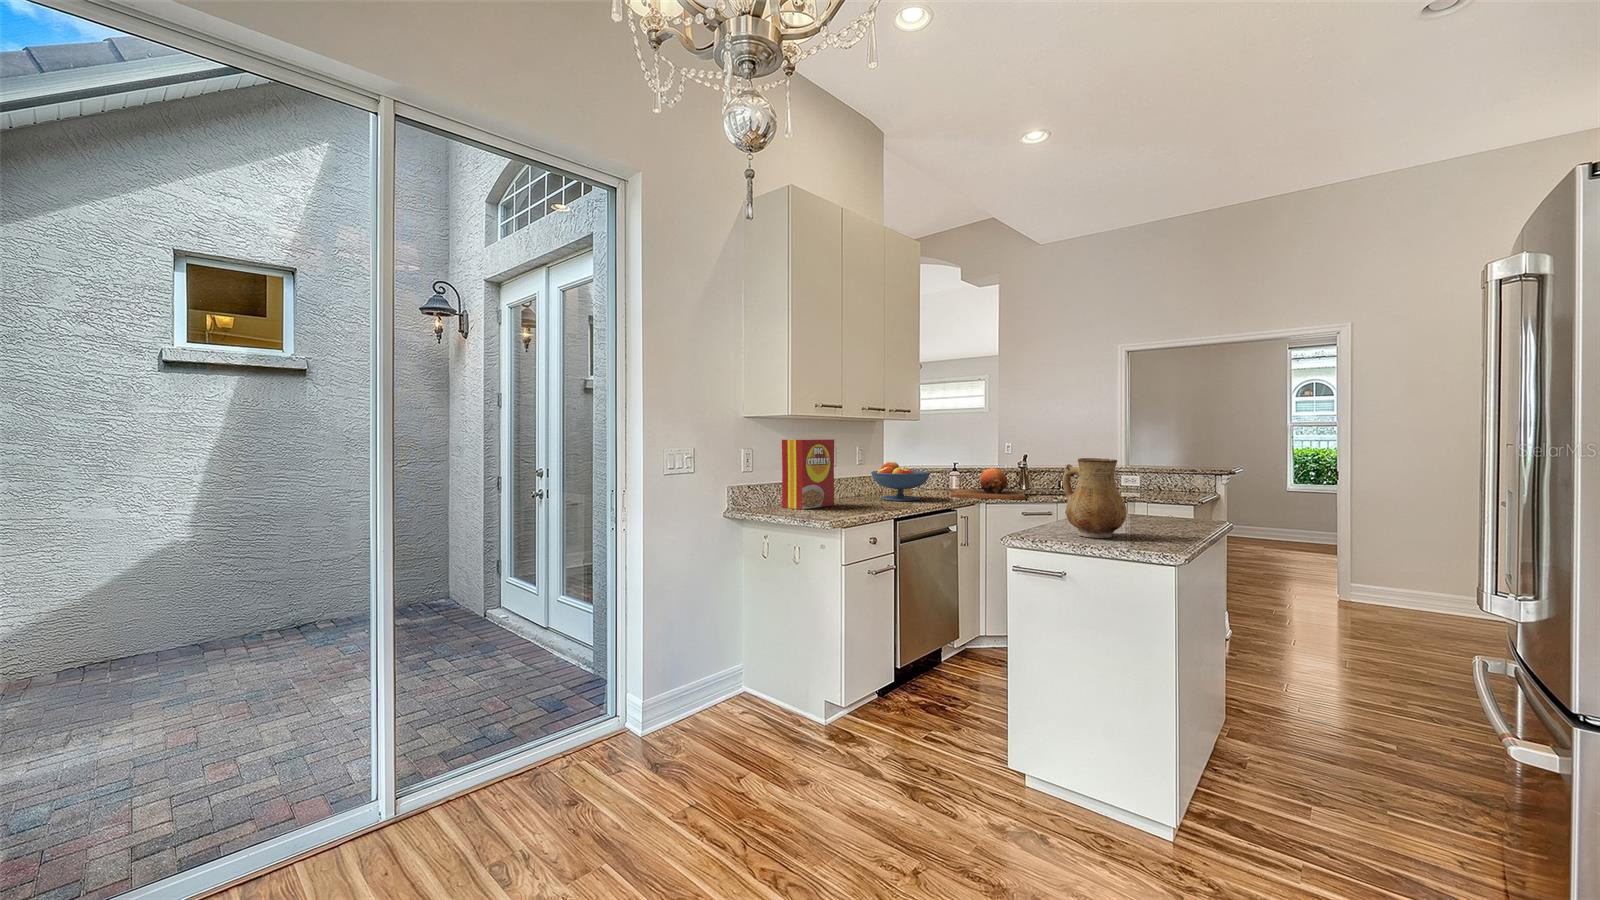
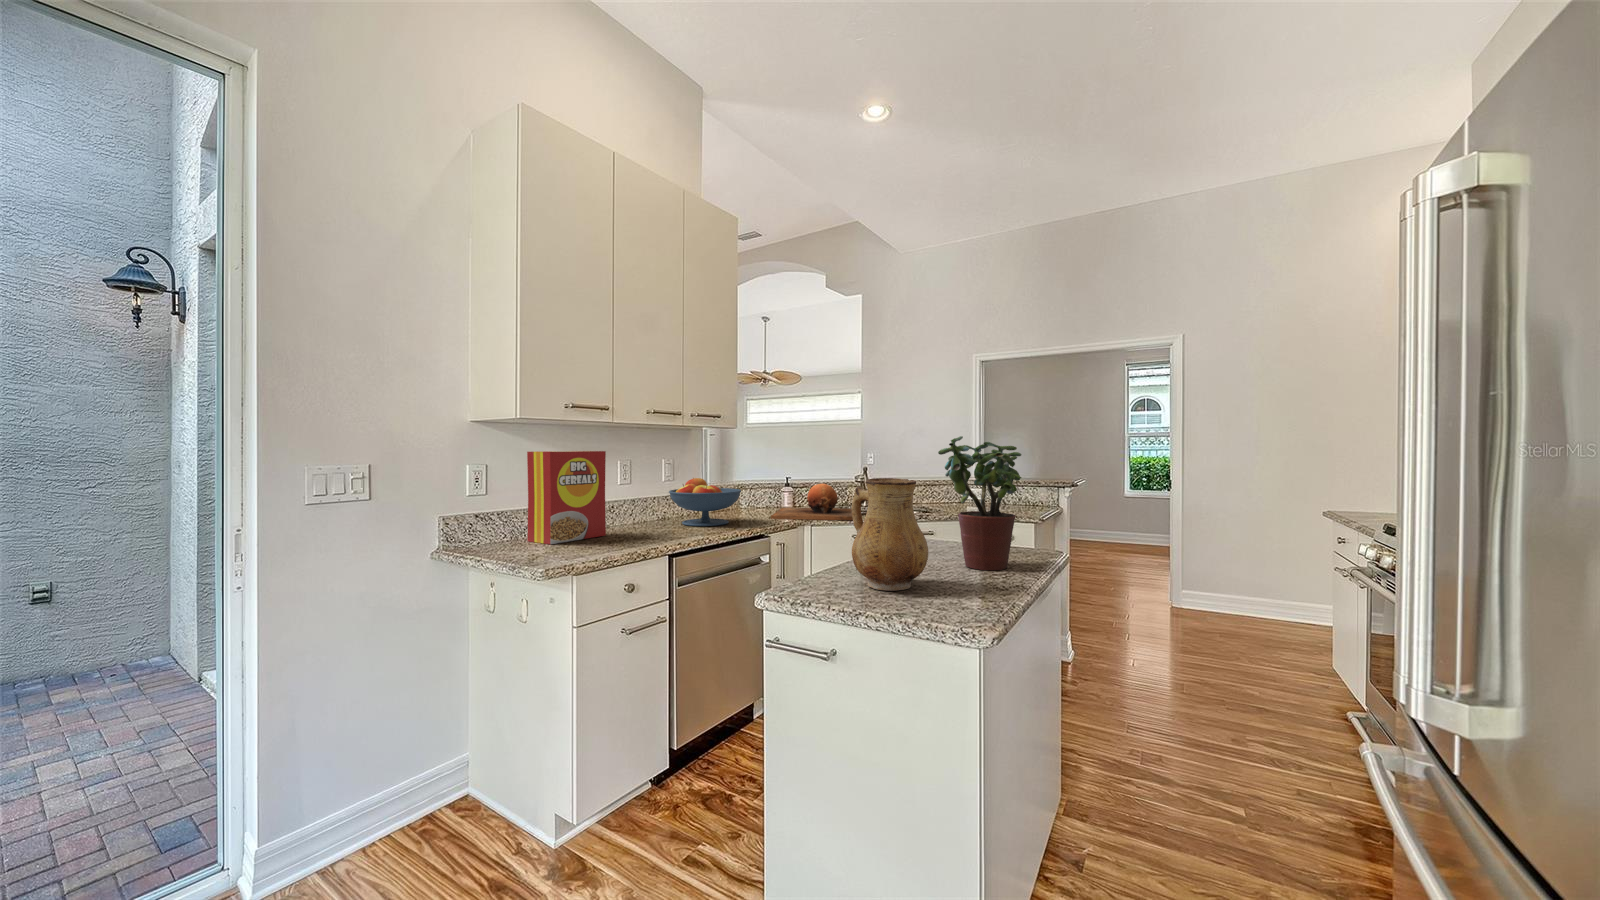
potted plant: none [1127,427,1199,530] -> present [938,436,1021,570]

